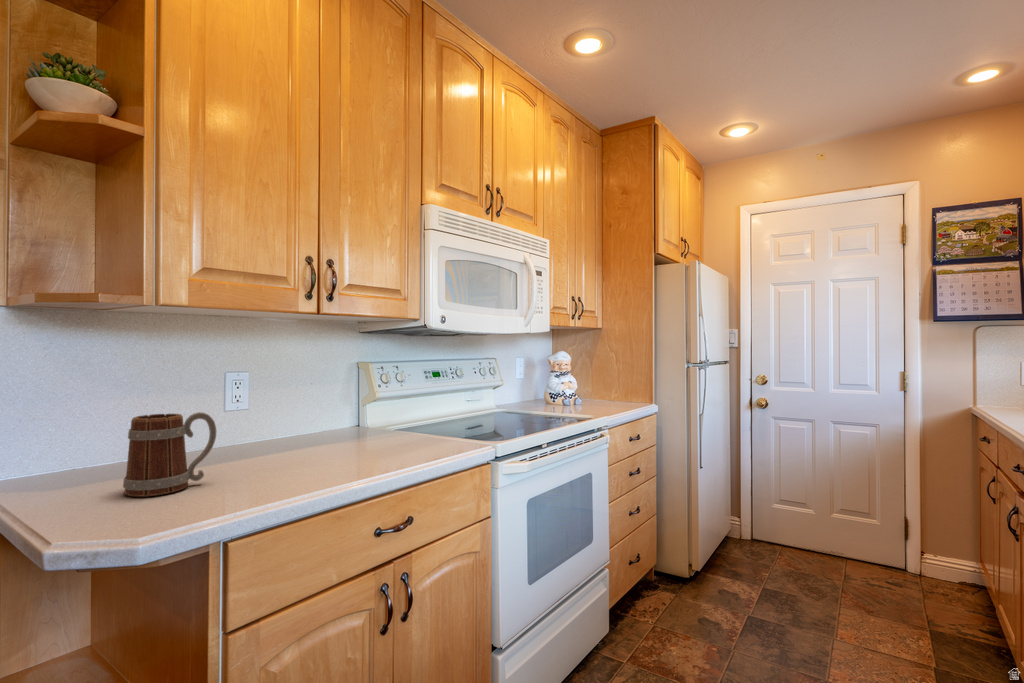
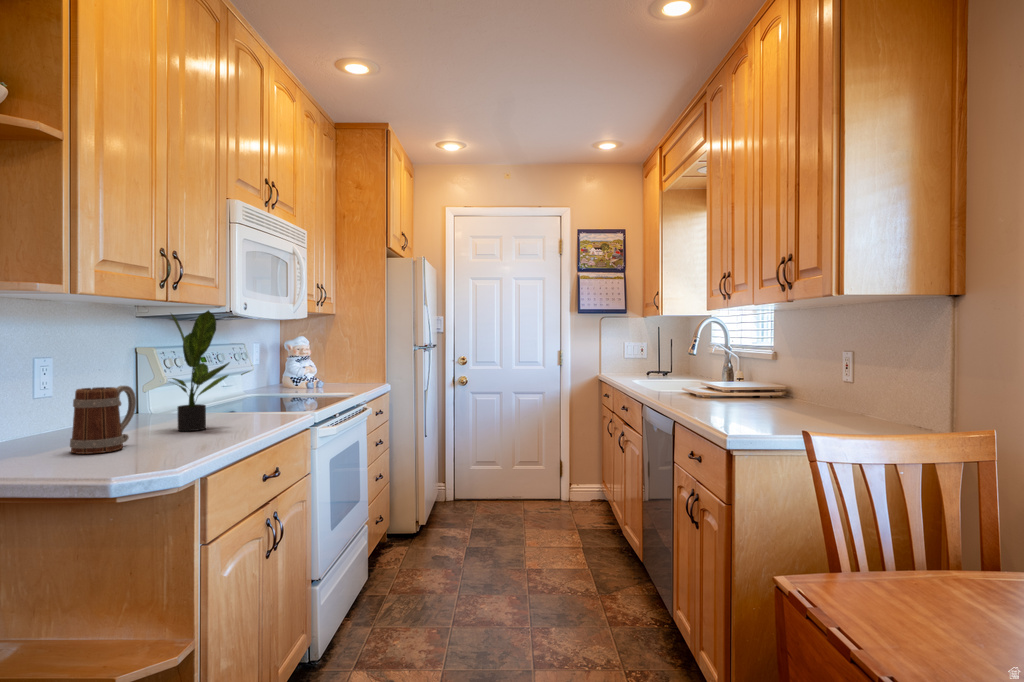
potted plant: none [287,321,369,465] -> present [171,310,229,431]

